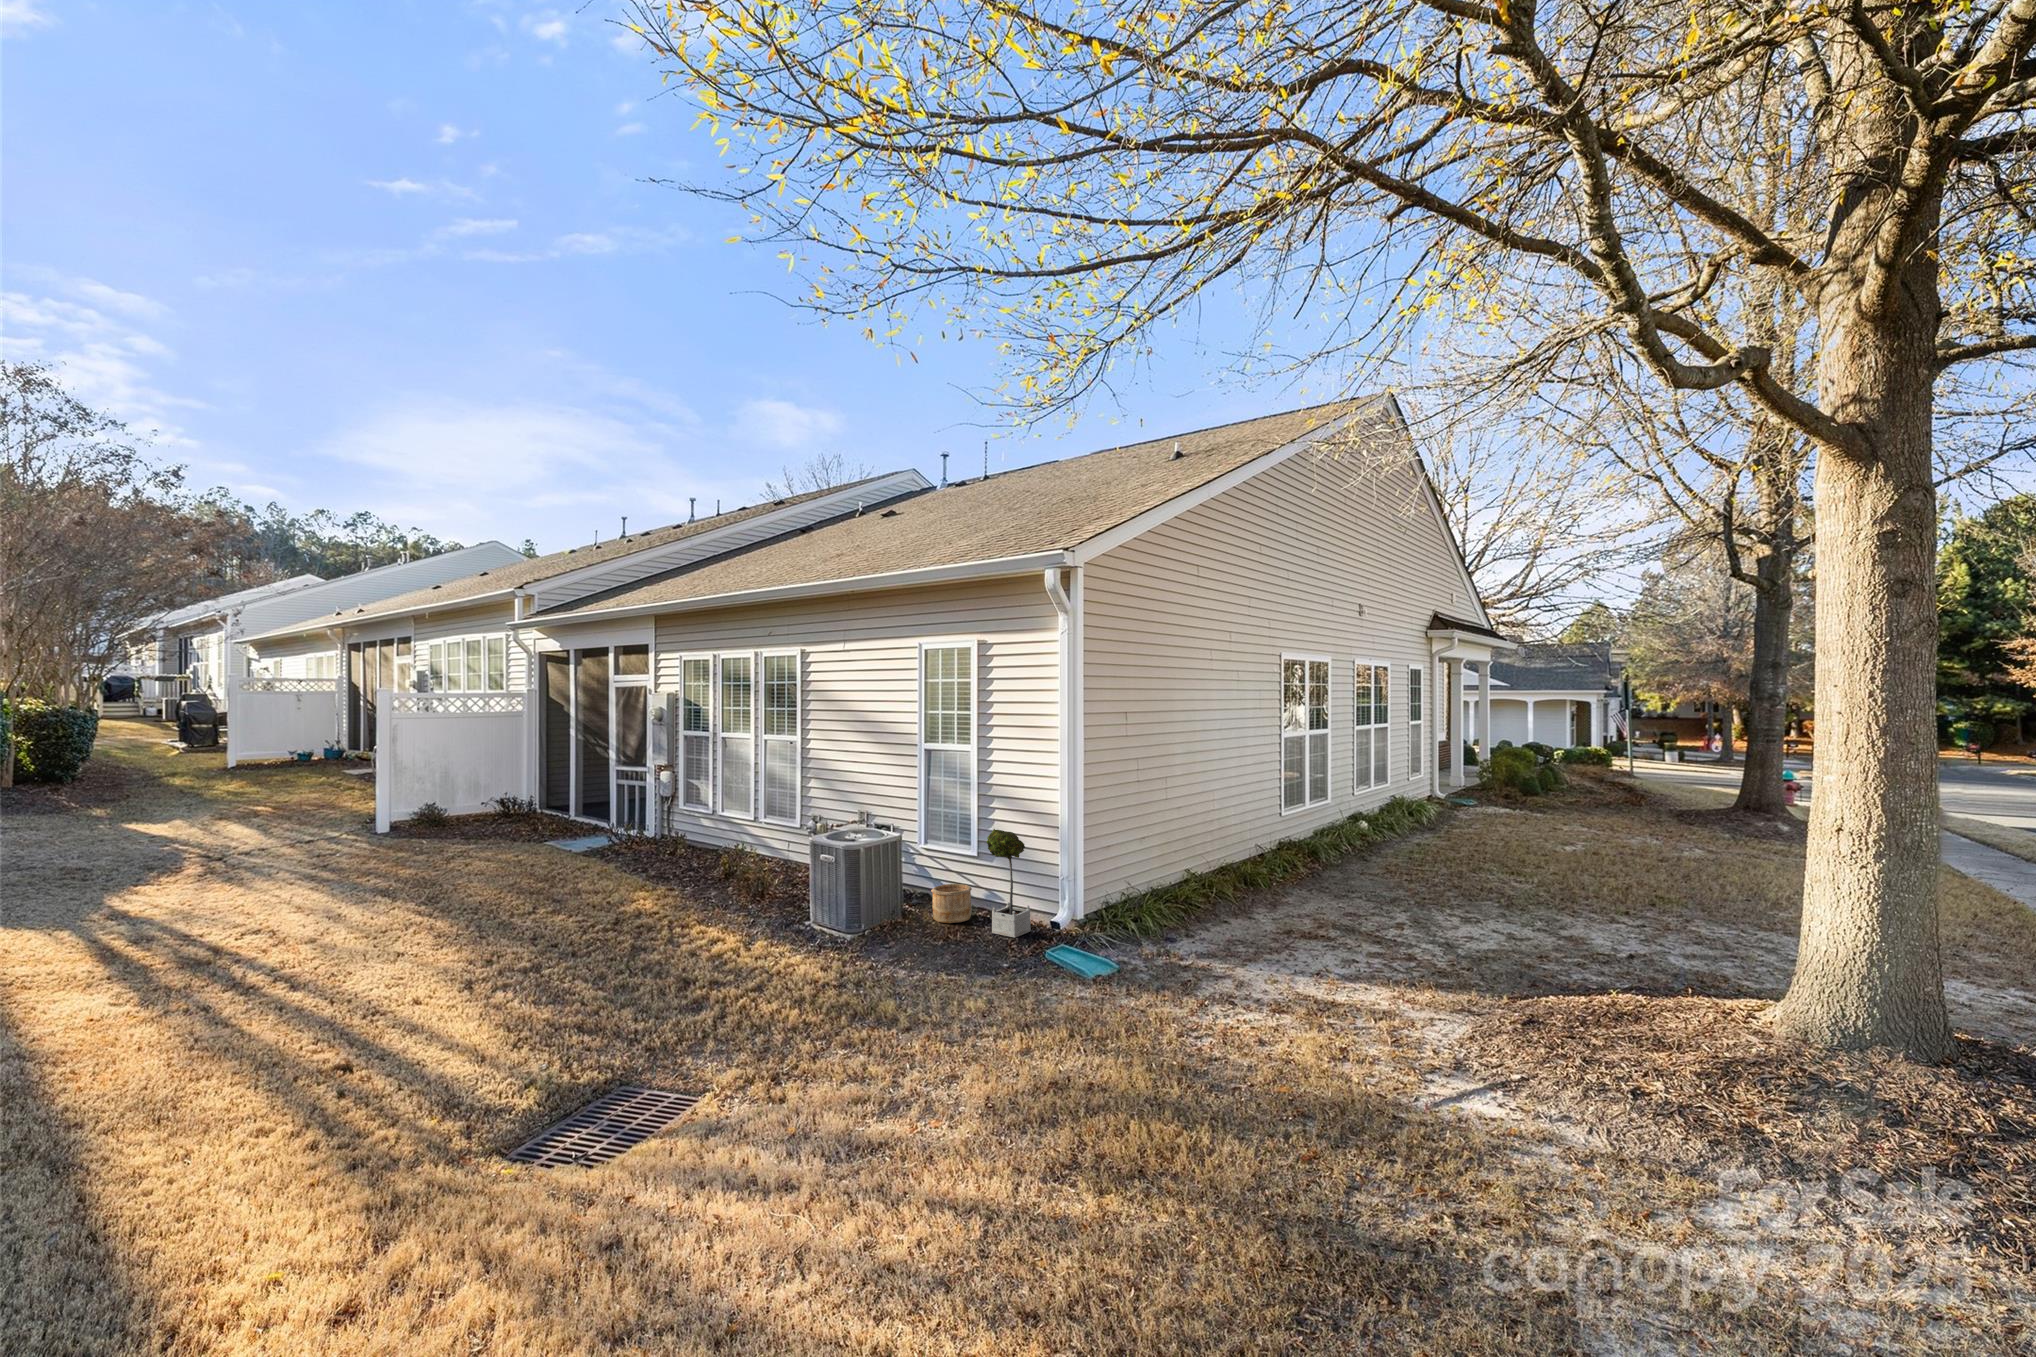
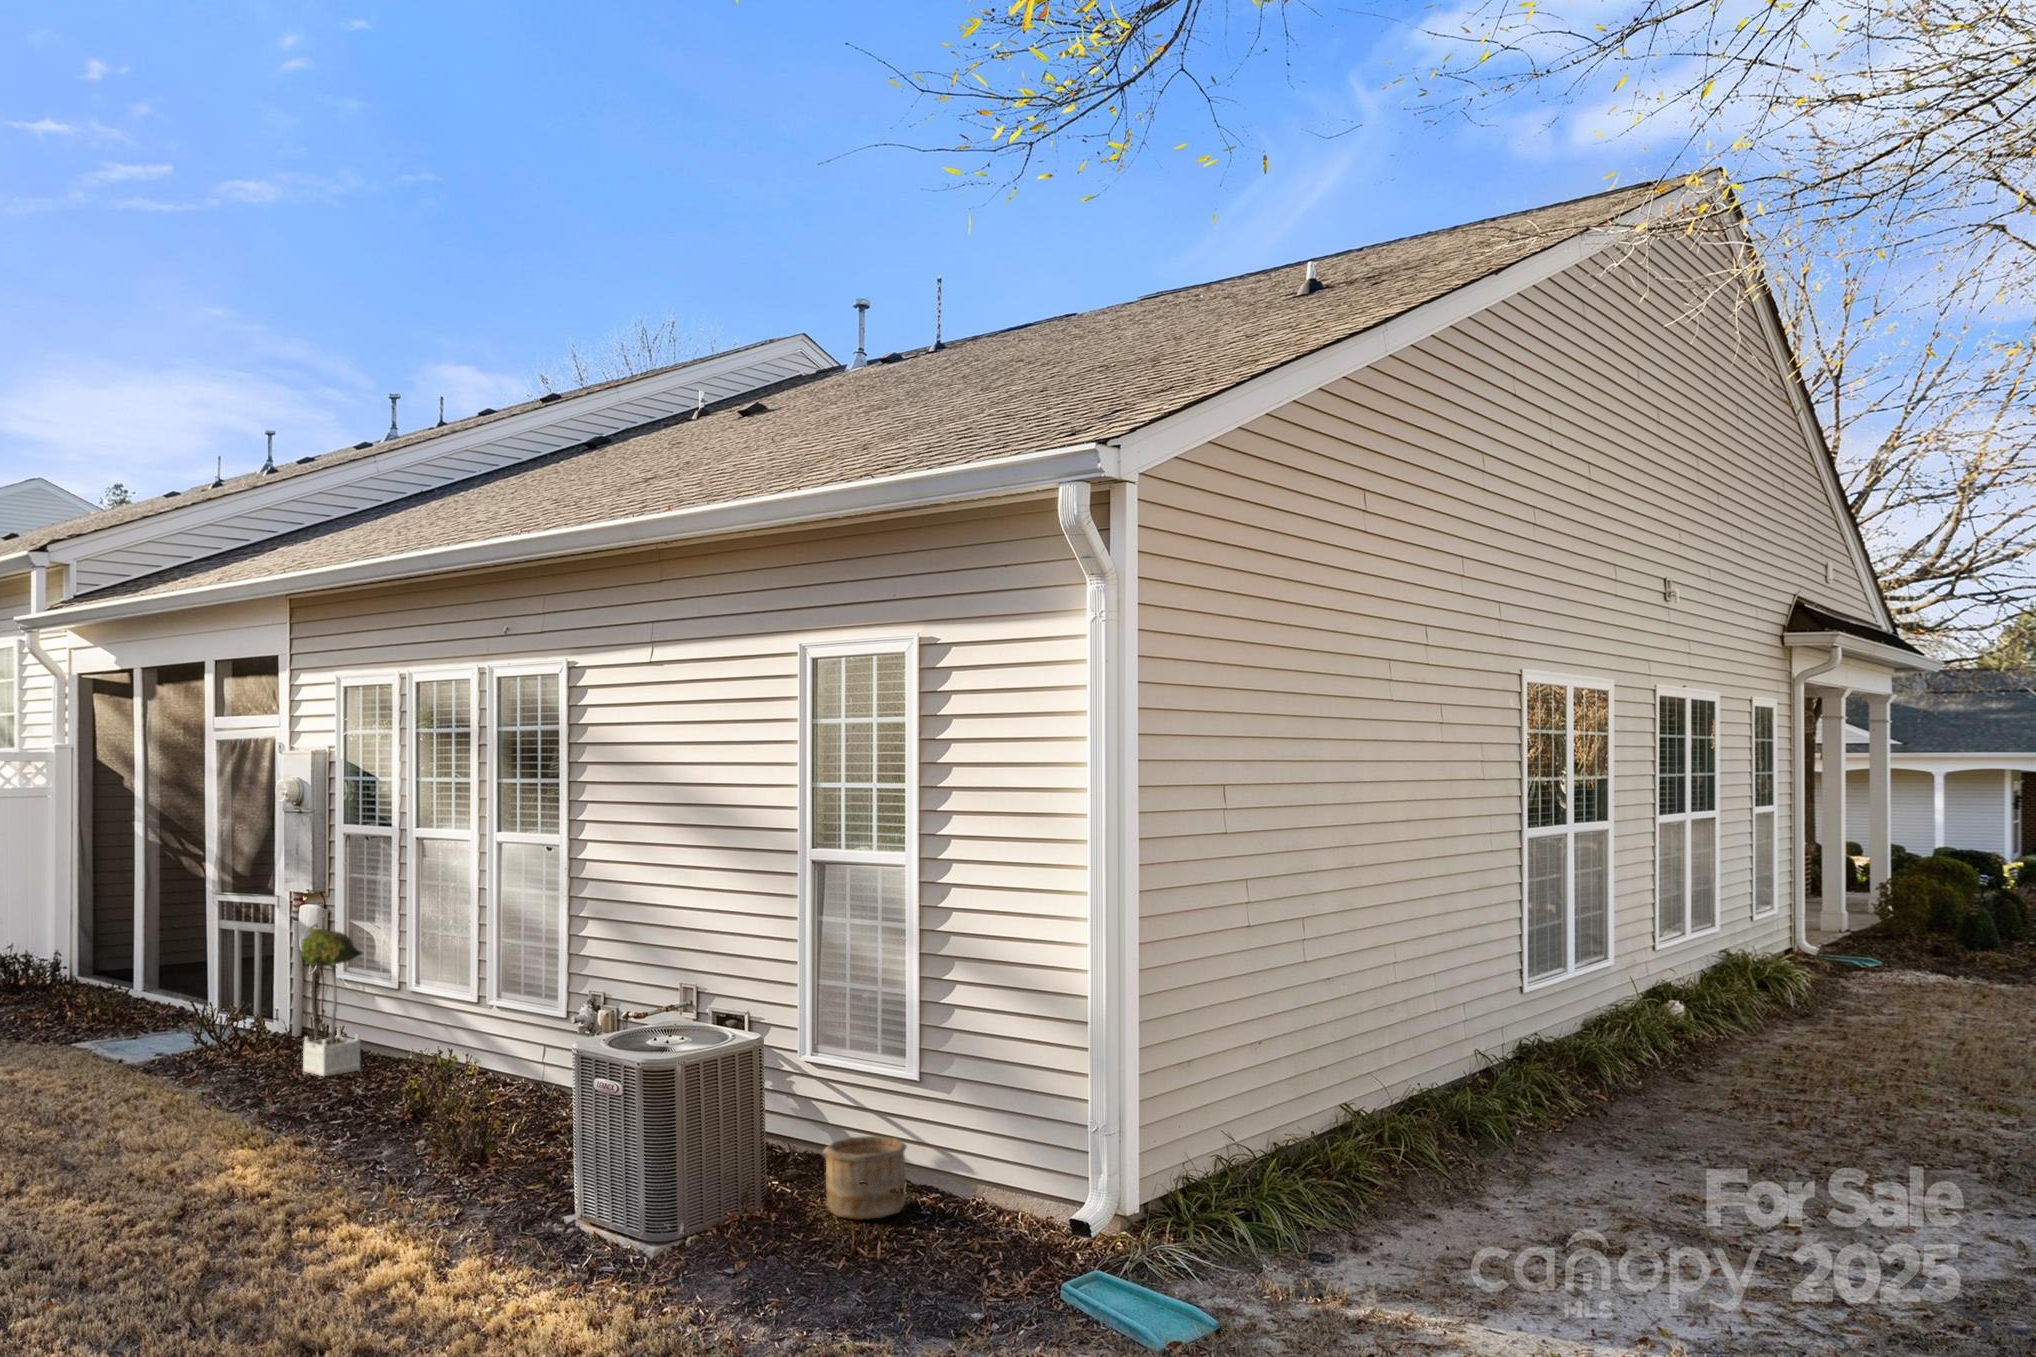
potted tree: present [987,829,1031,938] -> present [300,928,362,1076]

